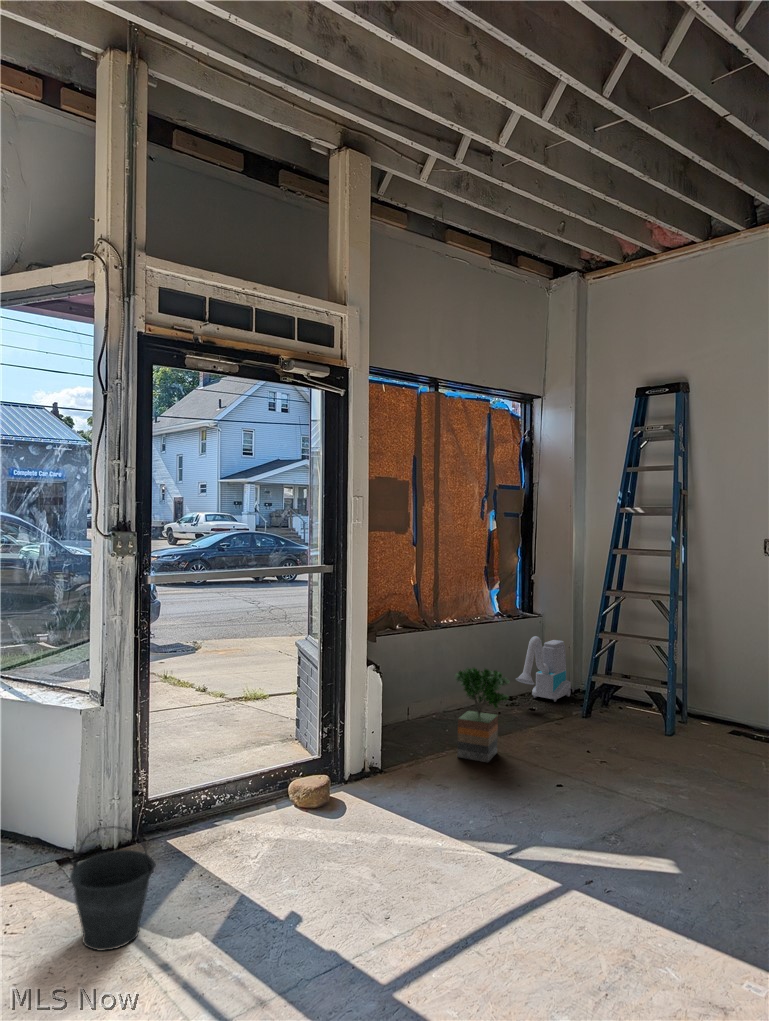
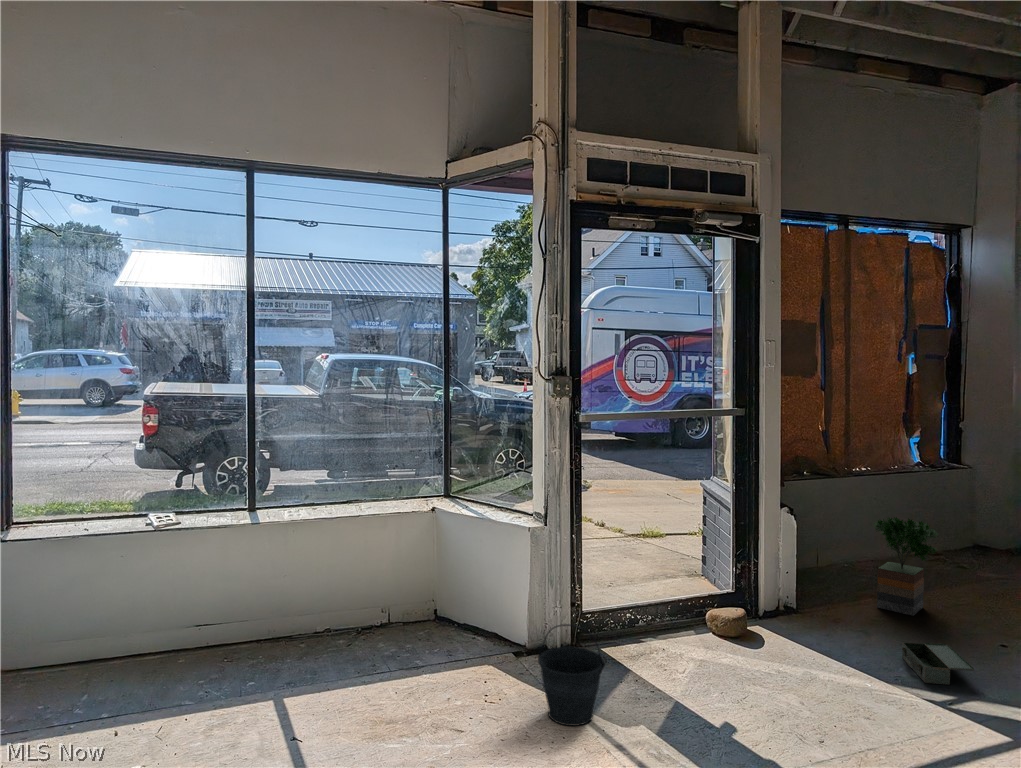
vacuum cleaner: present [516,636,571,702] -> none [941,490,1009,563]
toolbox: none [474,791,534,834] -> present [902,642,974,685]

